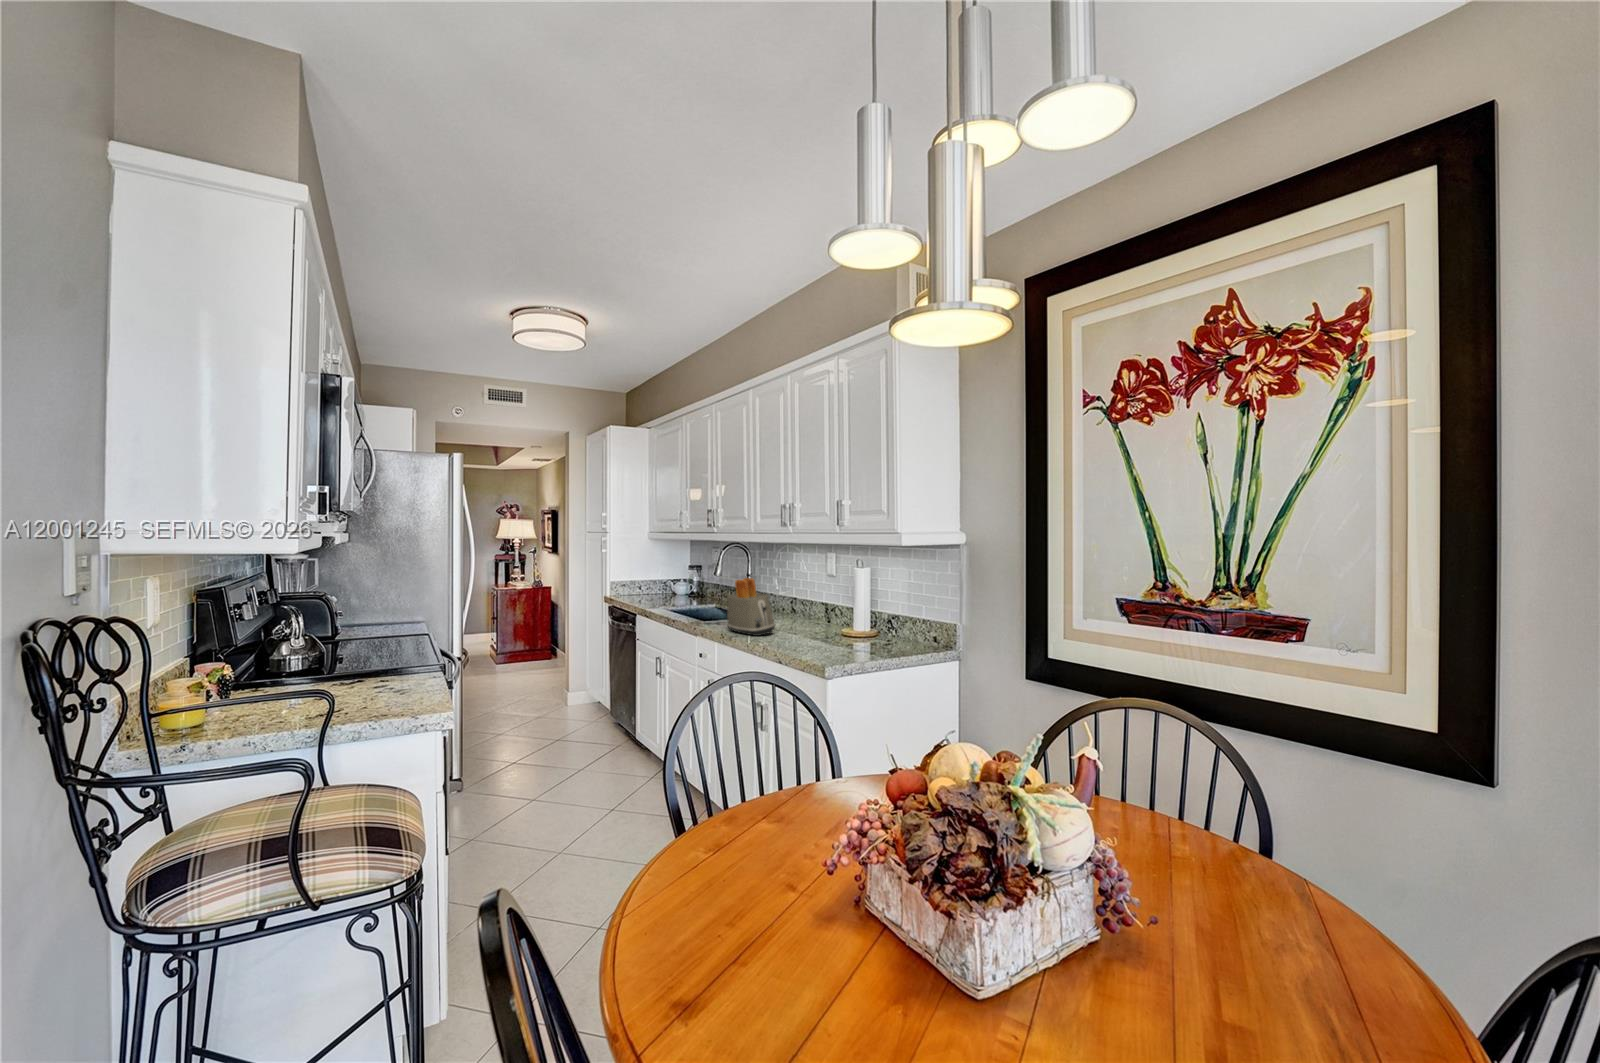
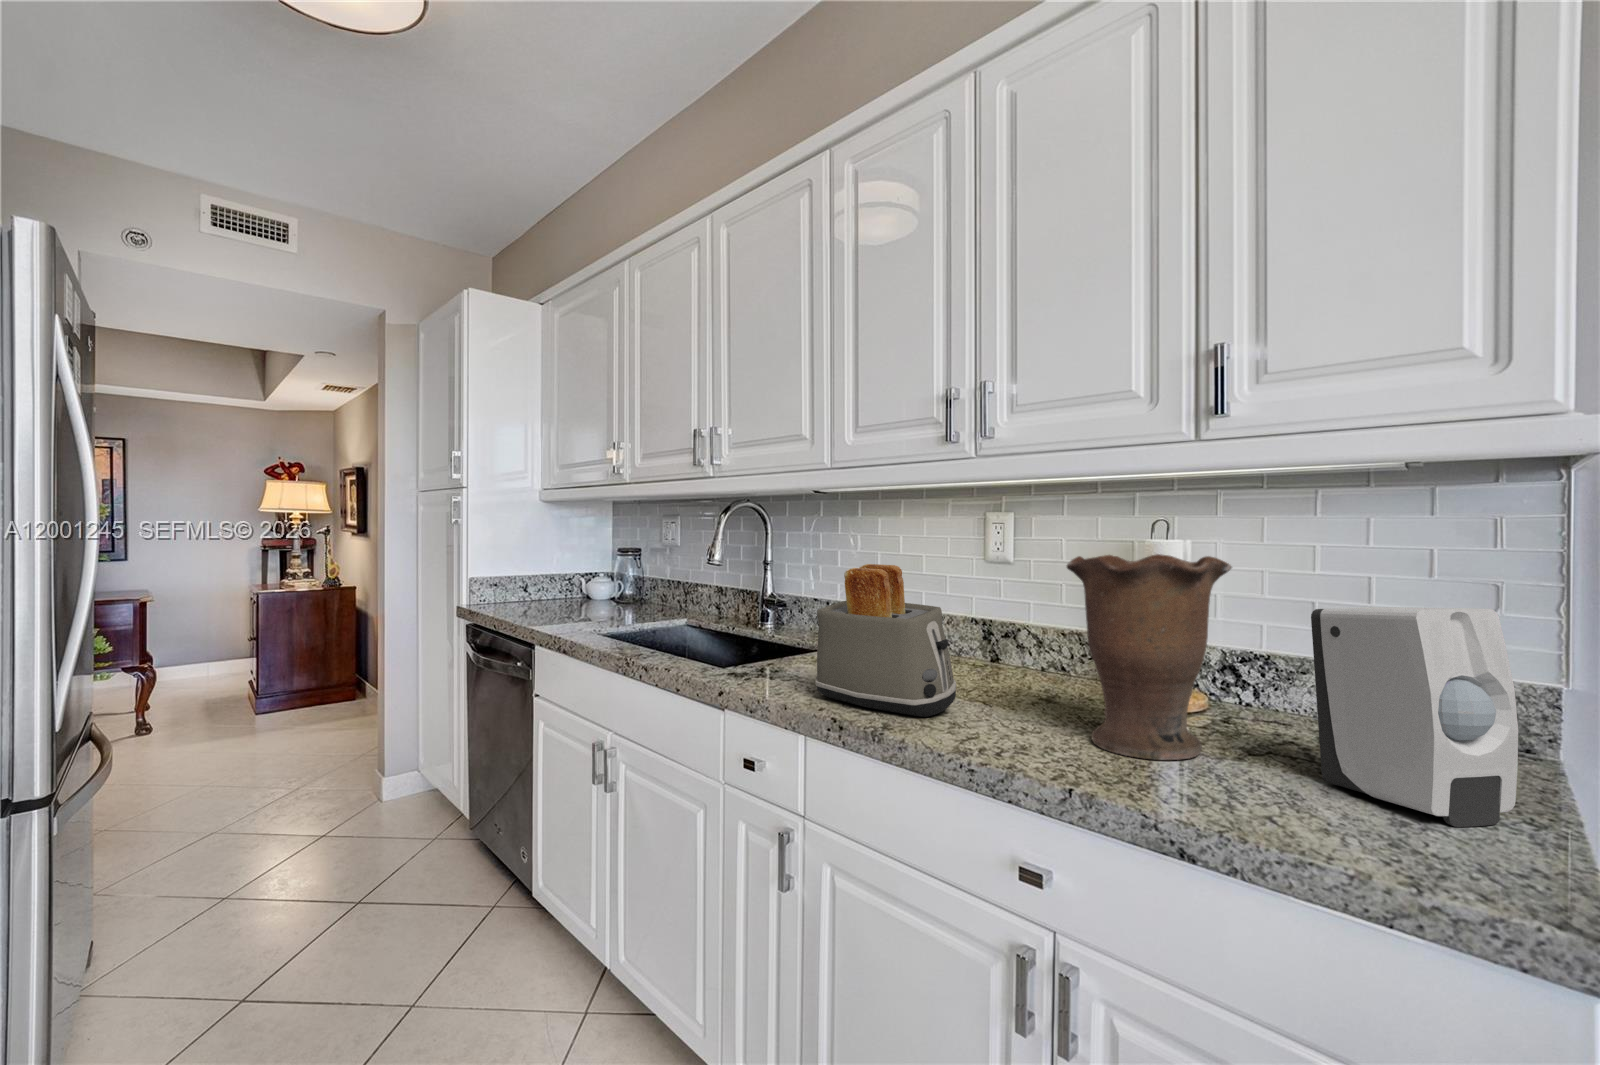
vase: none [792,575,844,646] -> present [1067,554,1232,760]
soap dispenser: none [850,594,881,657] -> present [1311,607,1518,827]

